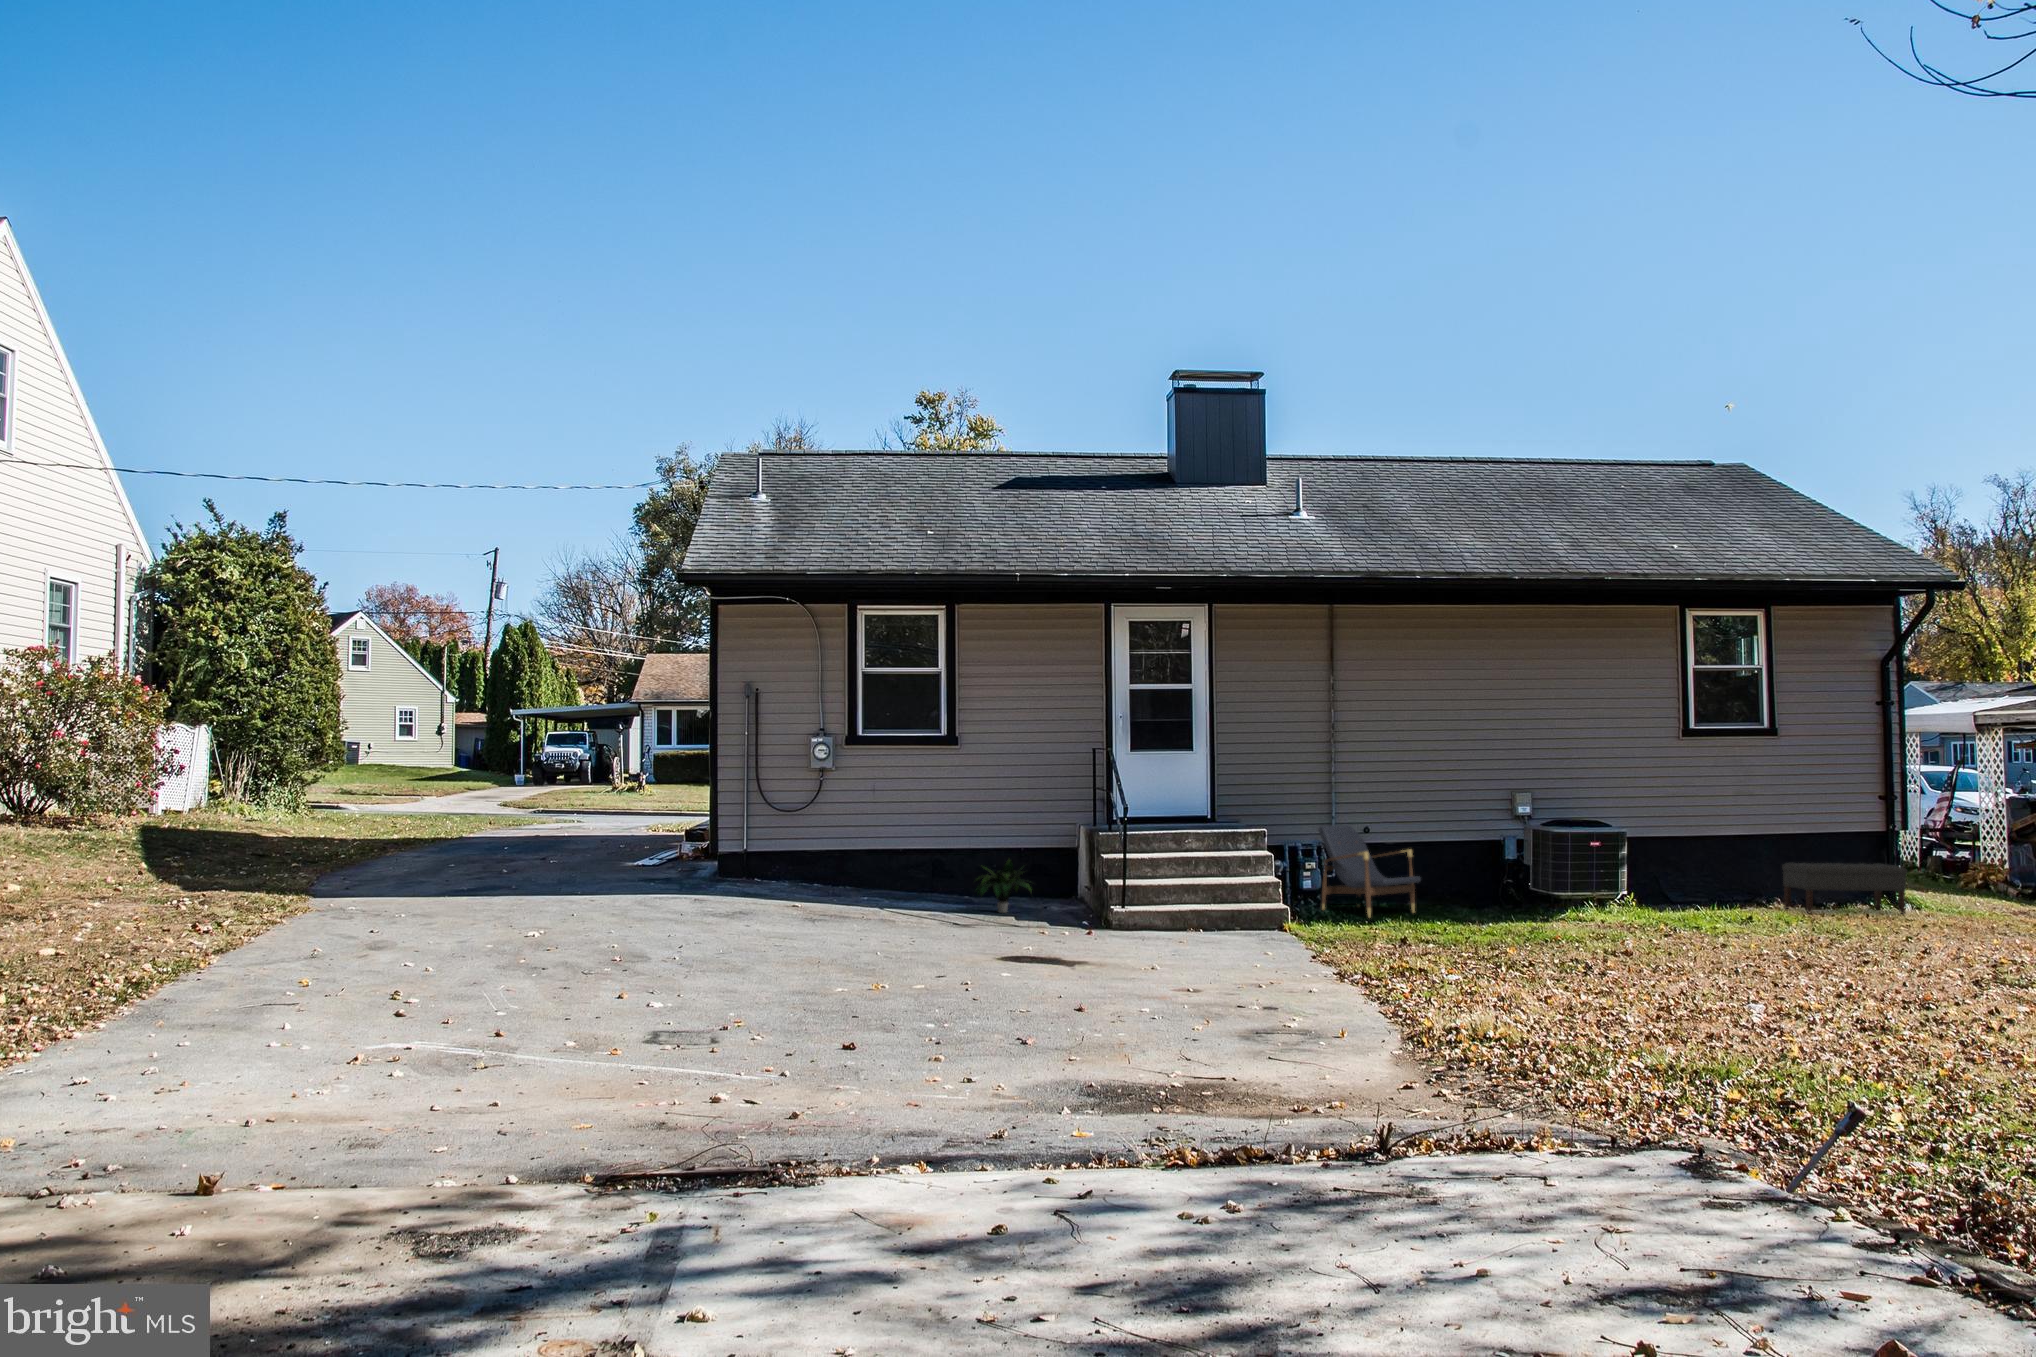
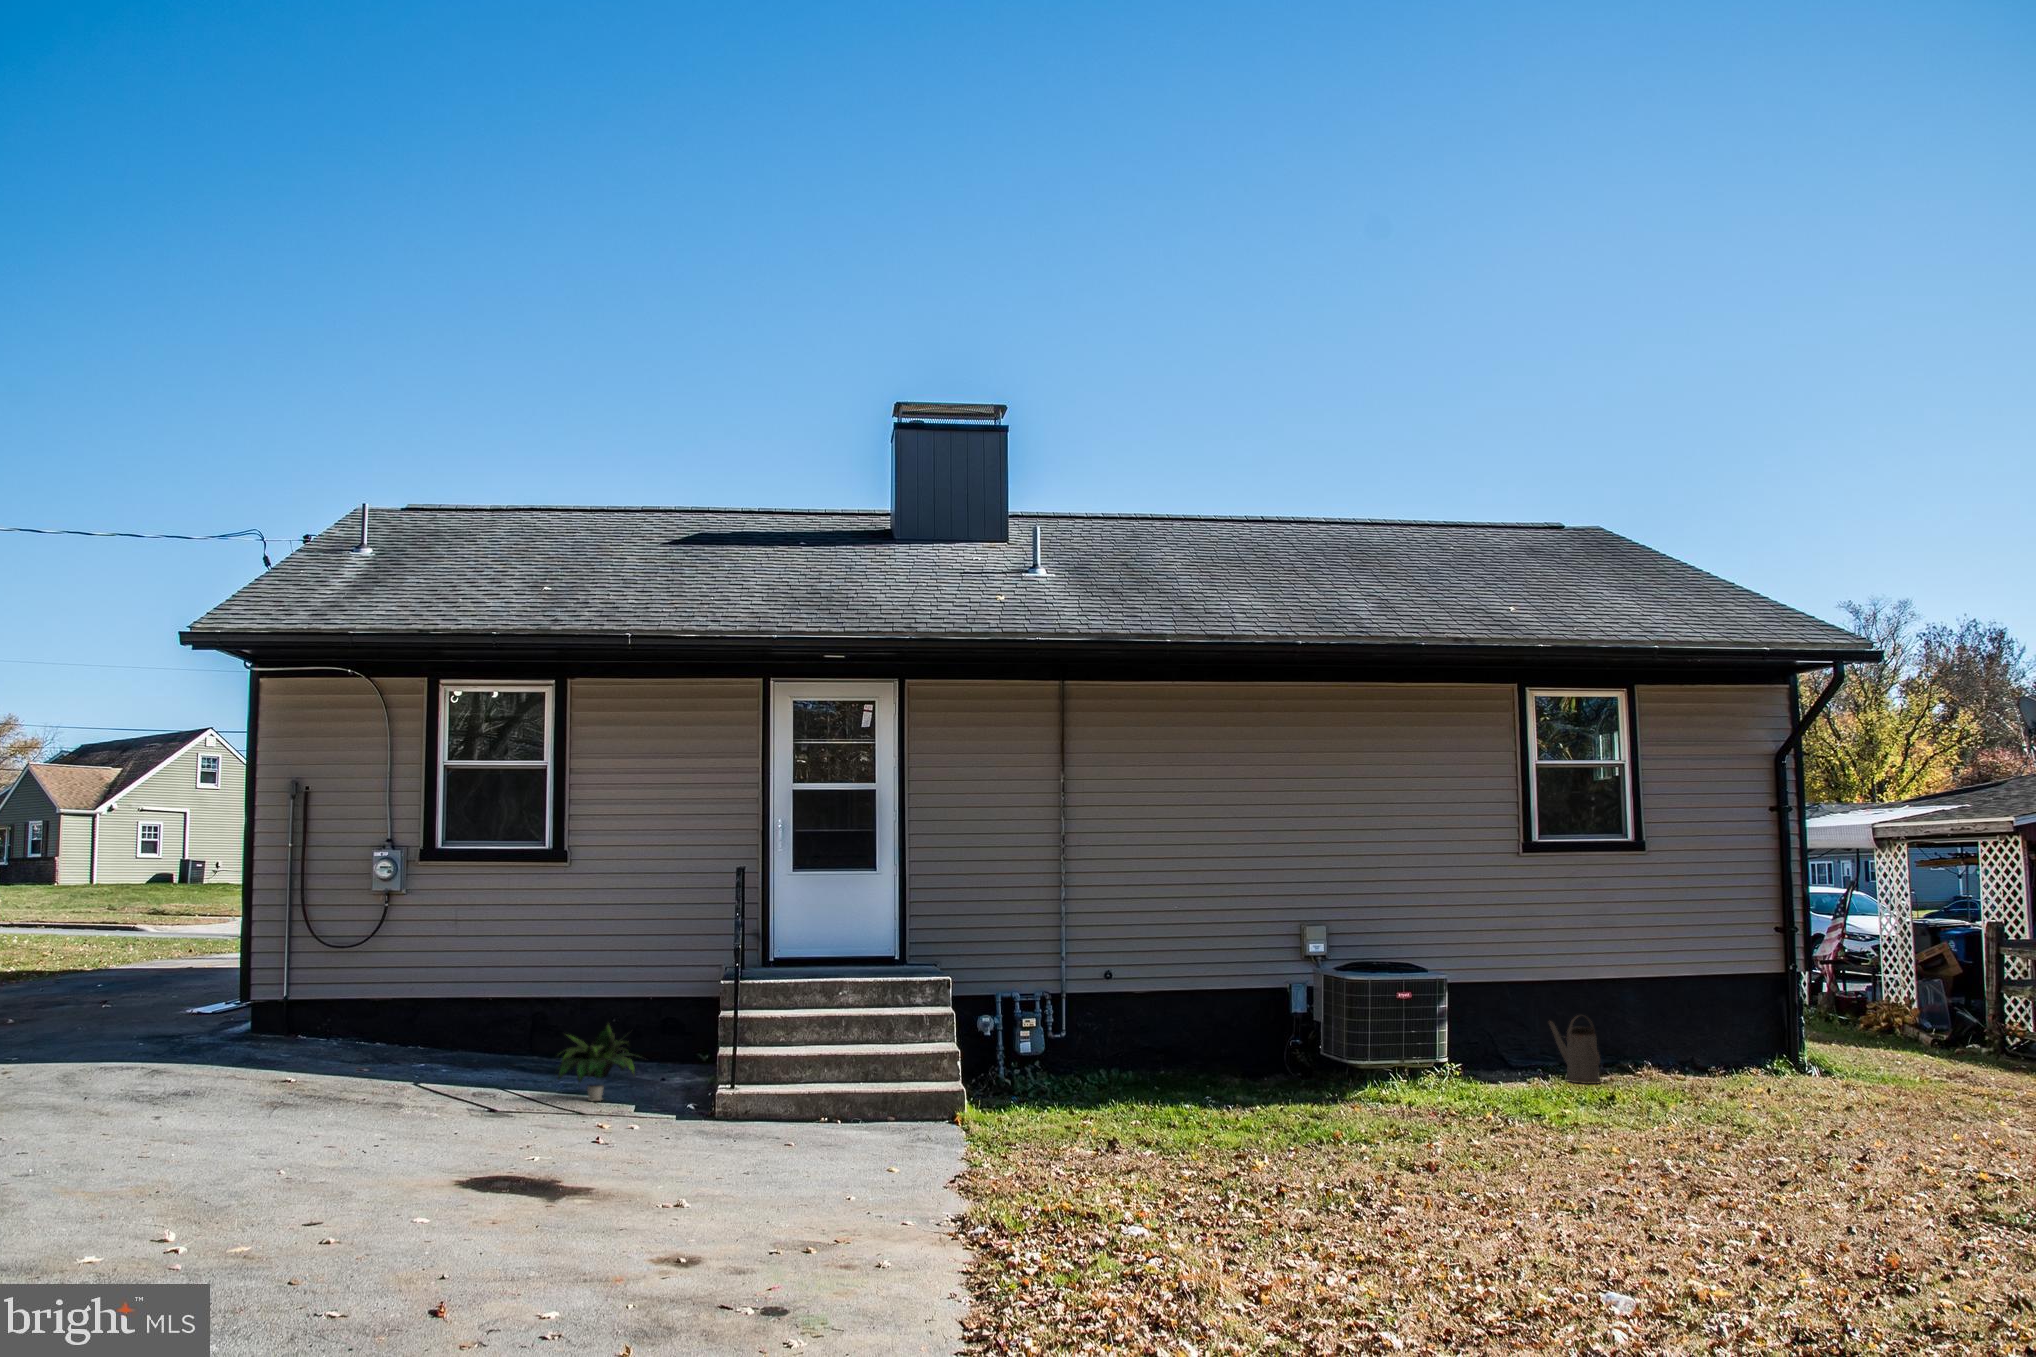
lounge chair: present [1319,825,1421,917] -> none [1043,970,1175,1098]
bench: present [1782,862,1907,914] -> none [1645,1011,1799,1078]
watering can: none [1704,864,1748,916] -> present [1549,1015,1601,1084]

